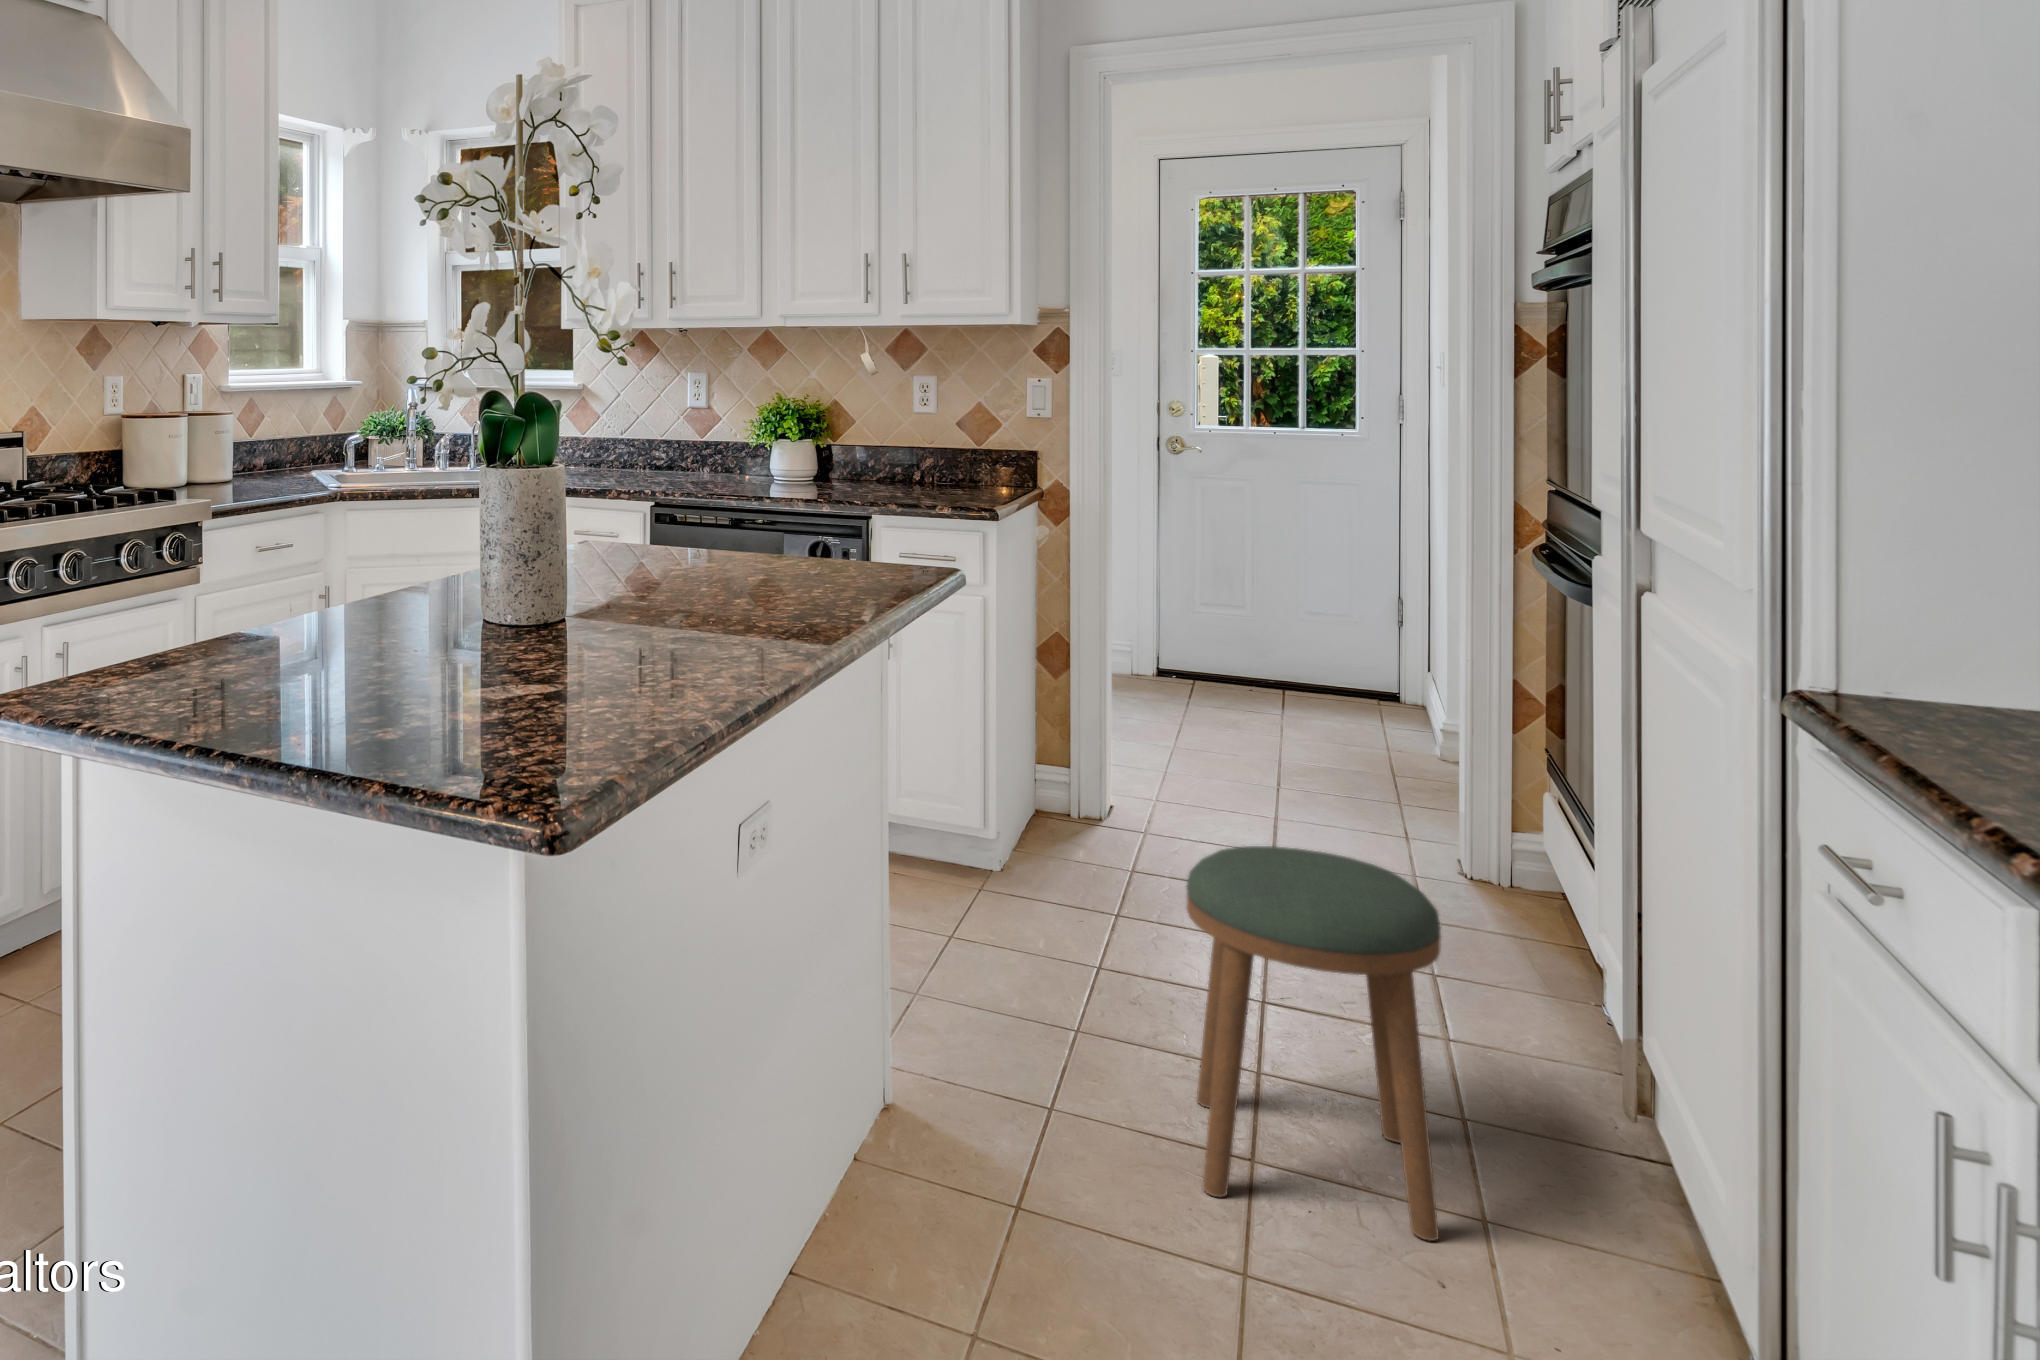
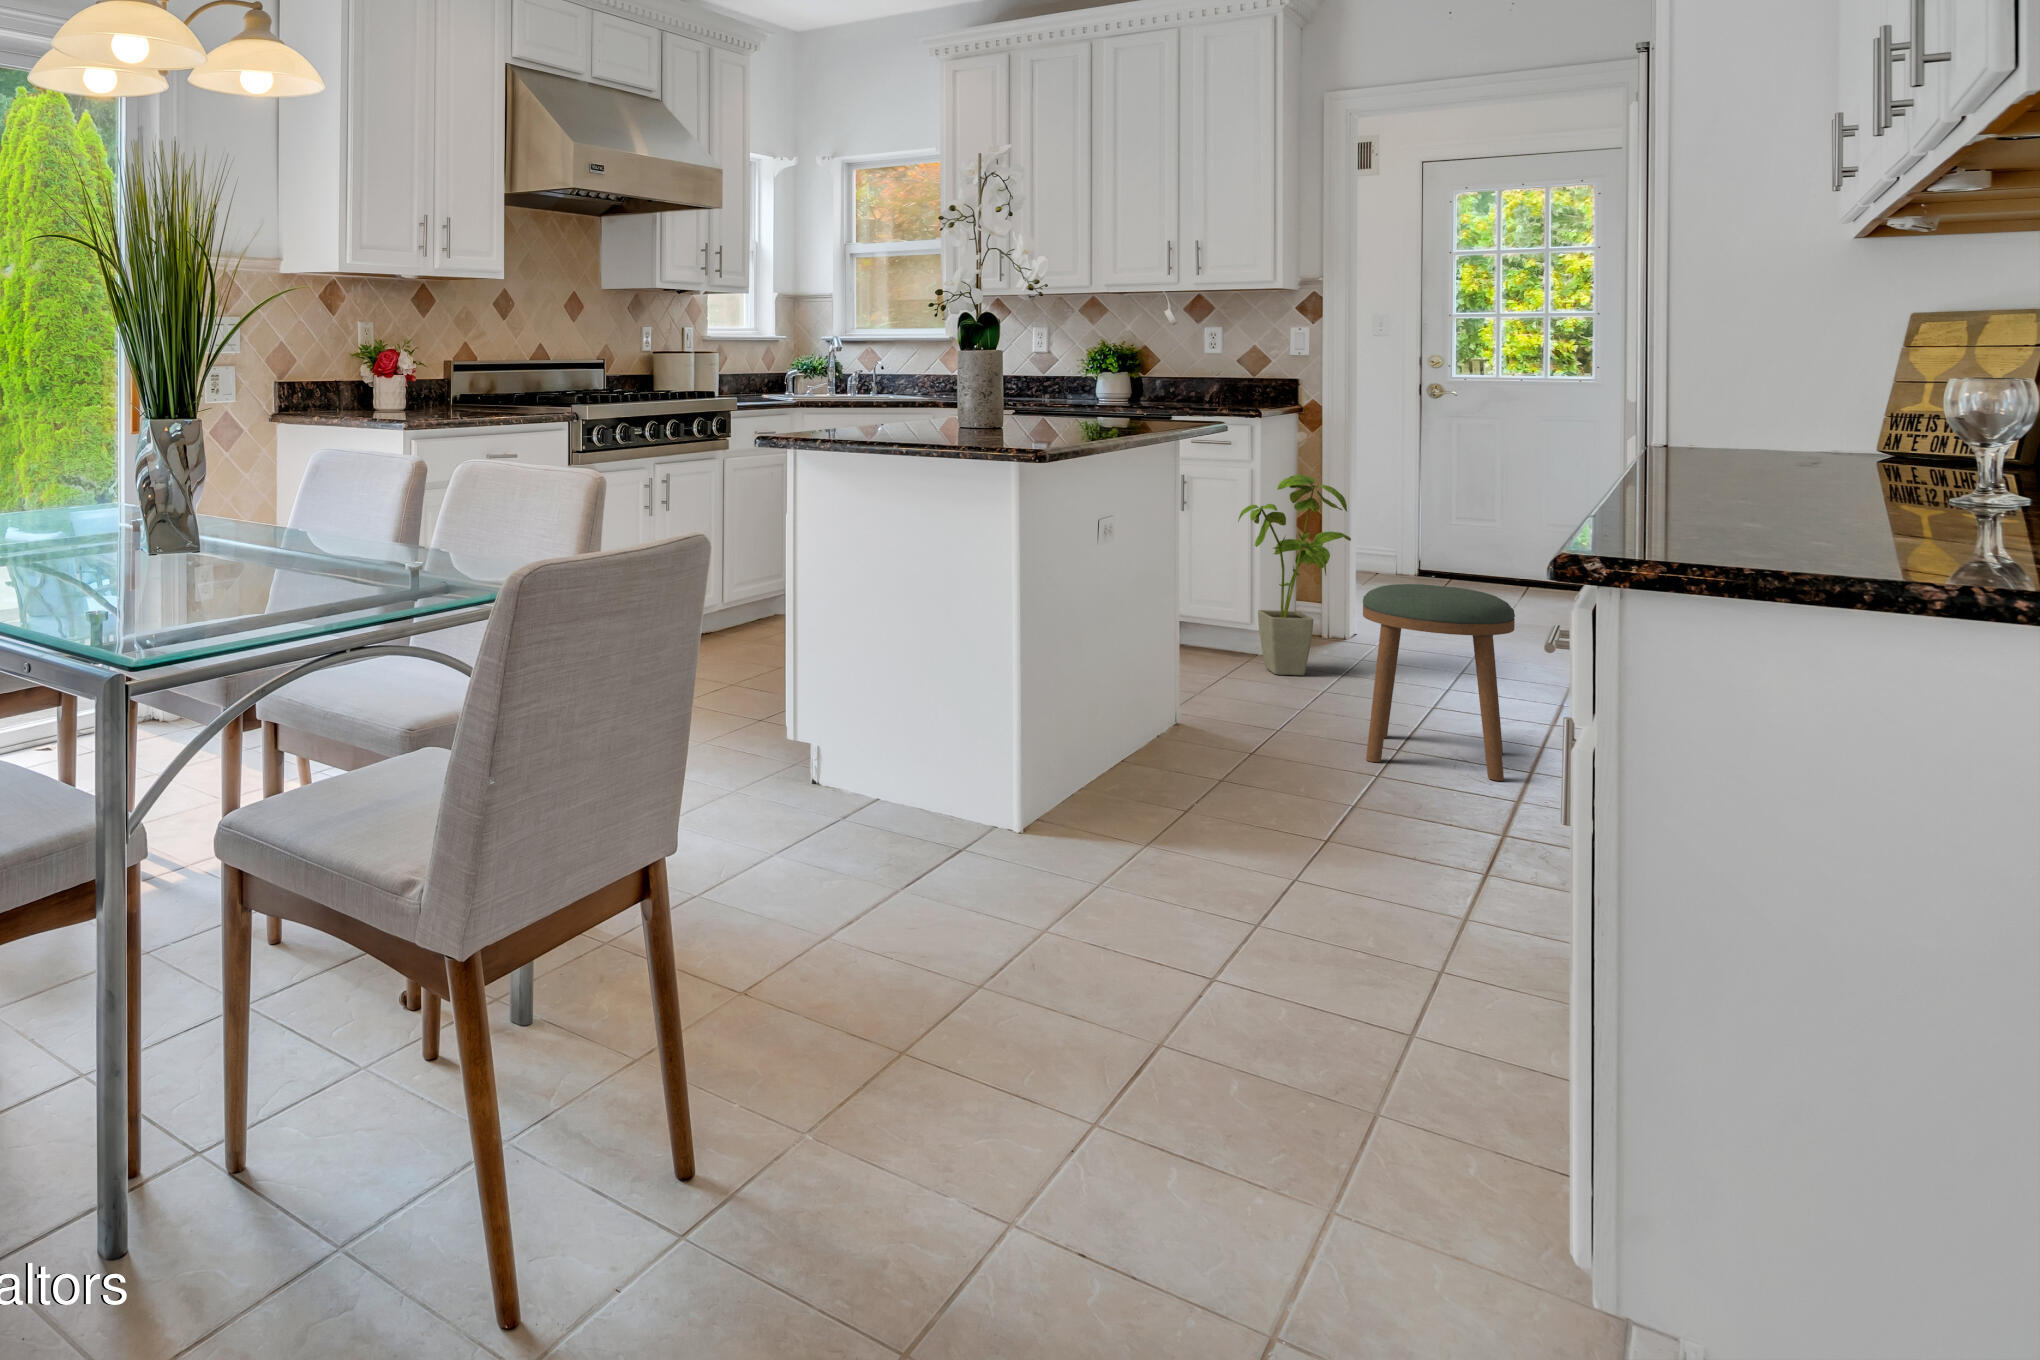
house plant: none [967,615,1130,928] -> present [1238,474,1351,676]

